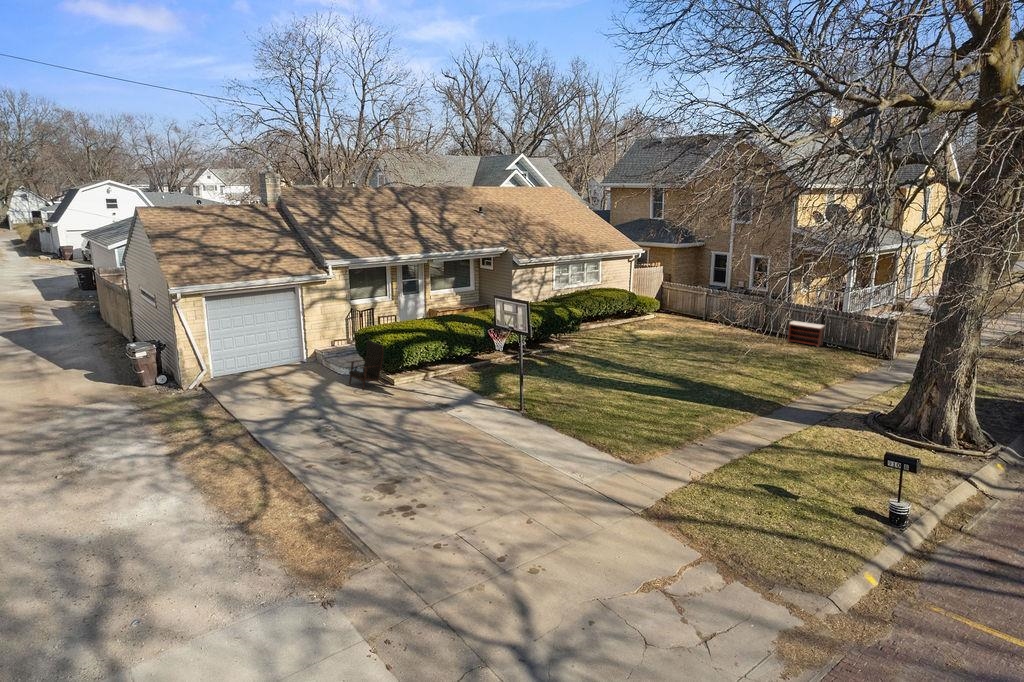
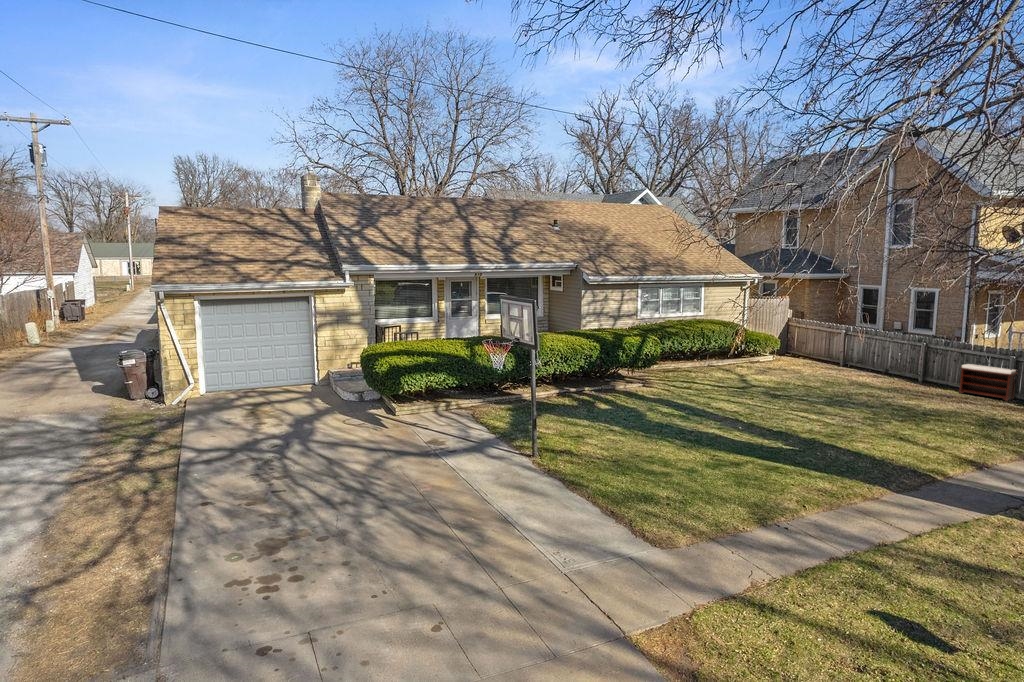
lounge chair: present [349,341,385,390] -> none [344,359,388,418]

